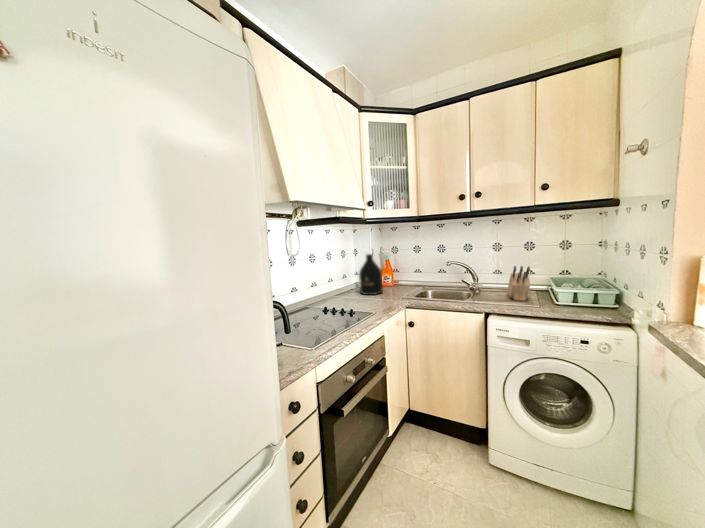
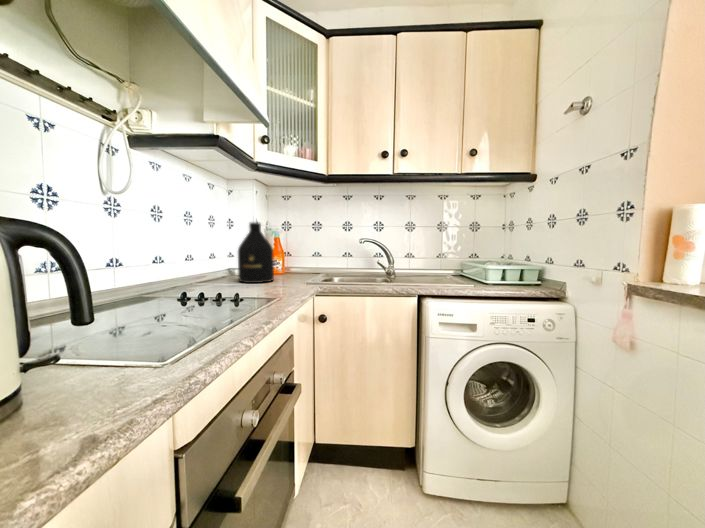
knife block: present [507,266,530,301] -> none [428,240,461,283]

